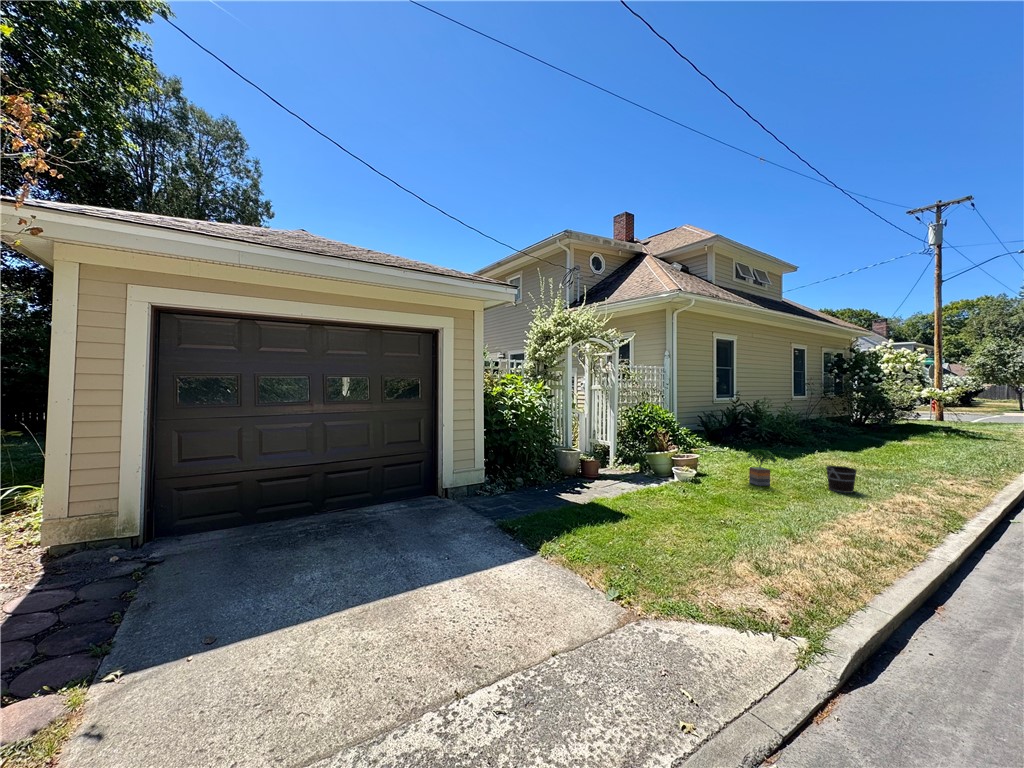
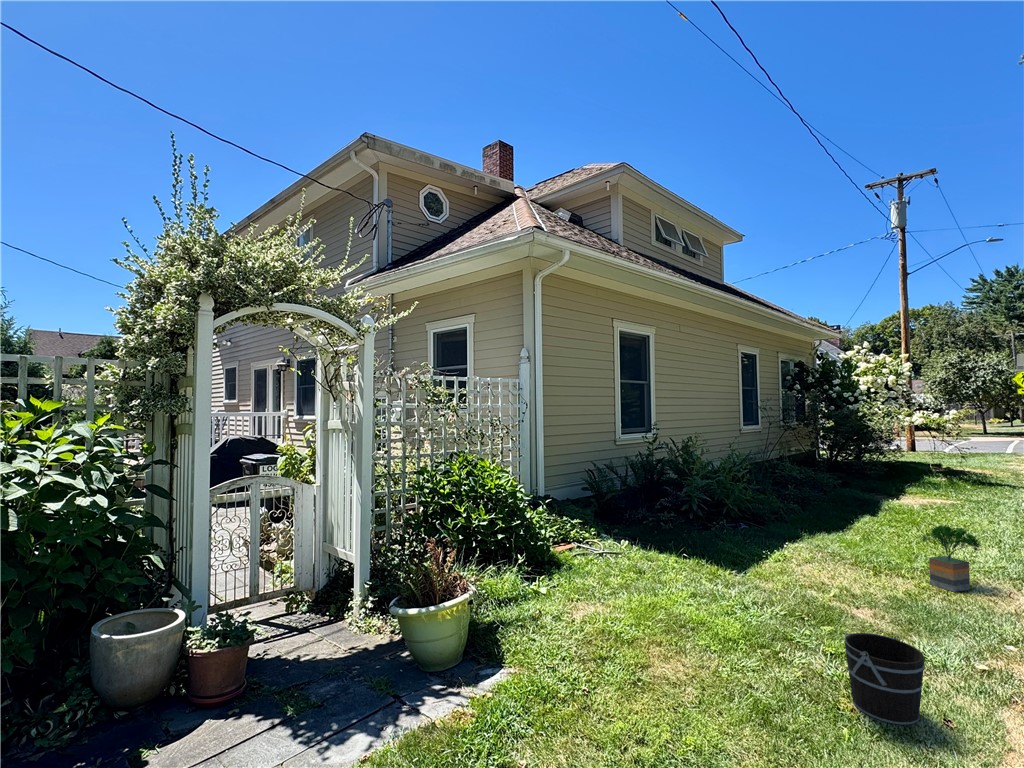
potted tree: present [747,450,777,486] -> present [922,525,981,592]

